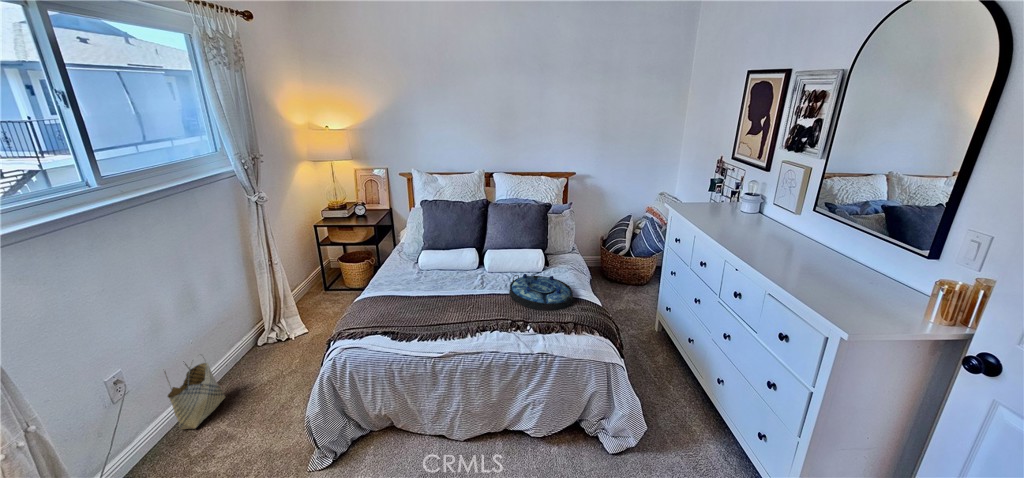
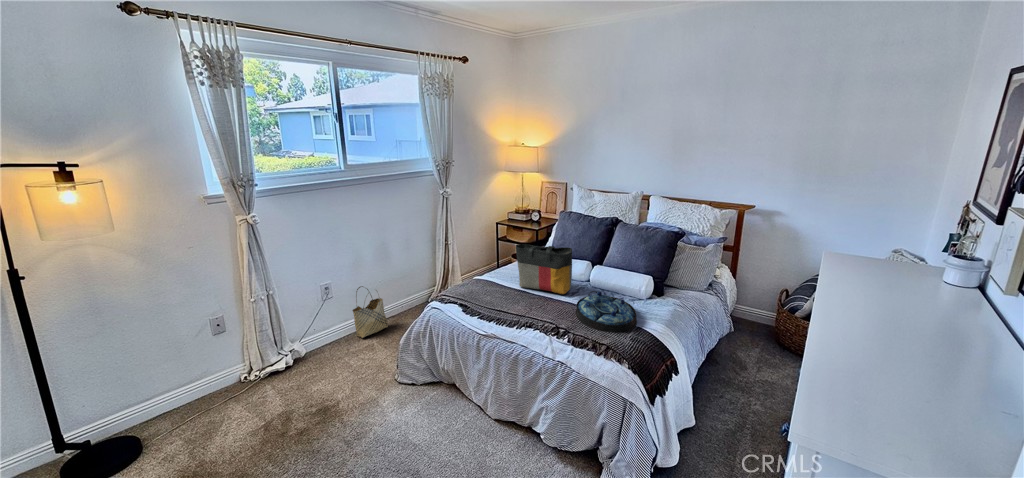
tote bag: none [419,237,487,291] -> present [516,244,572,294]

